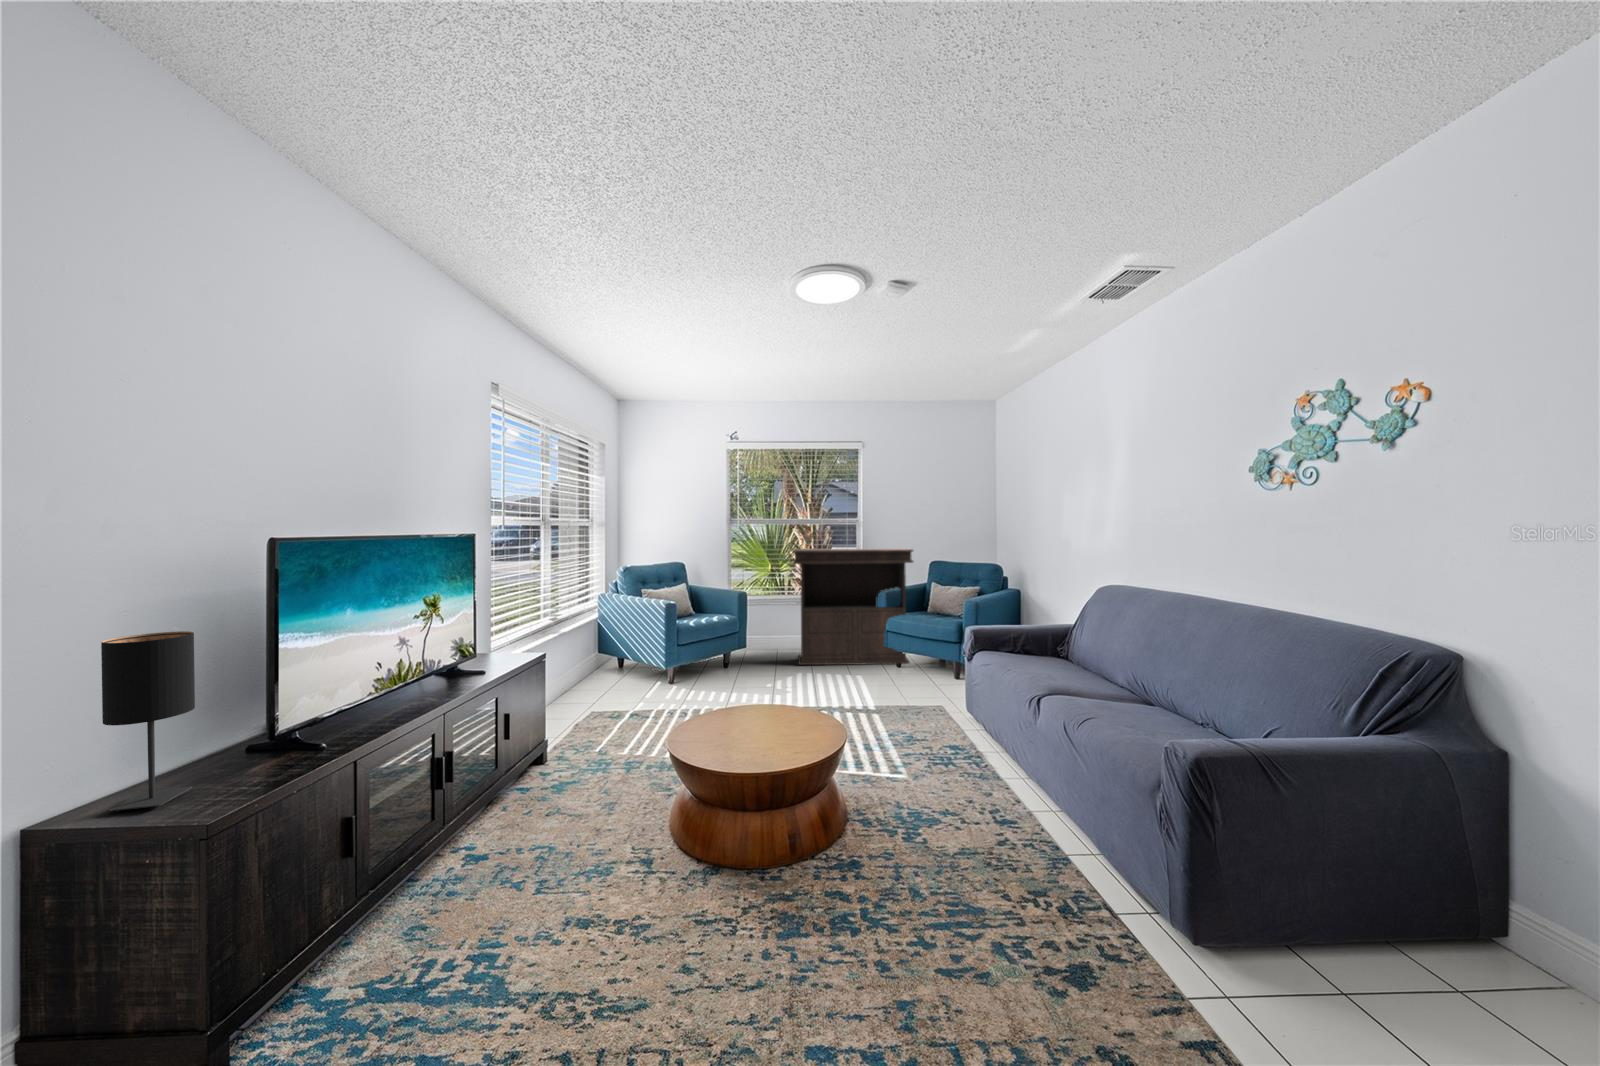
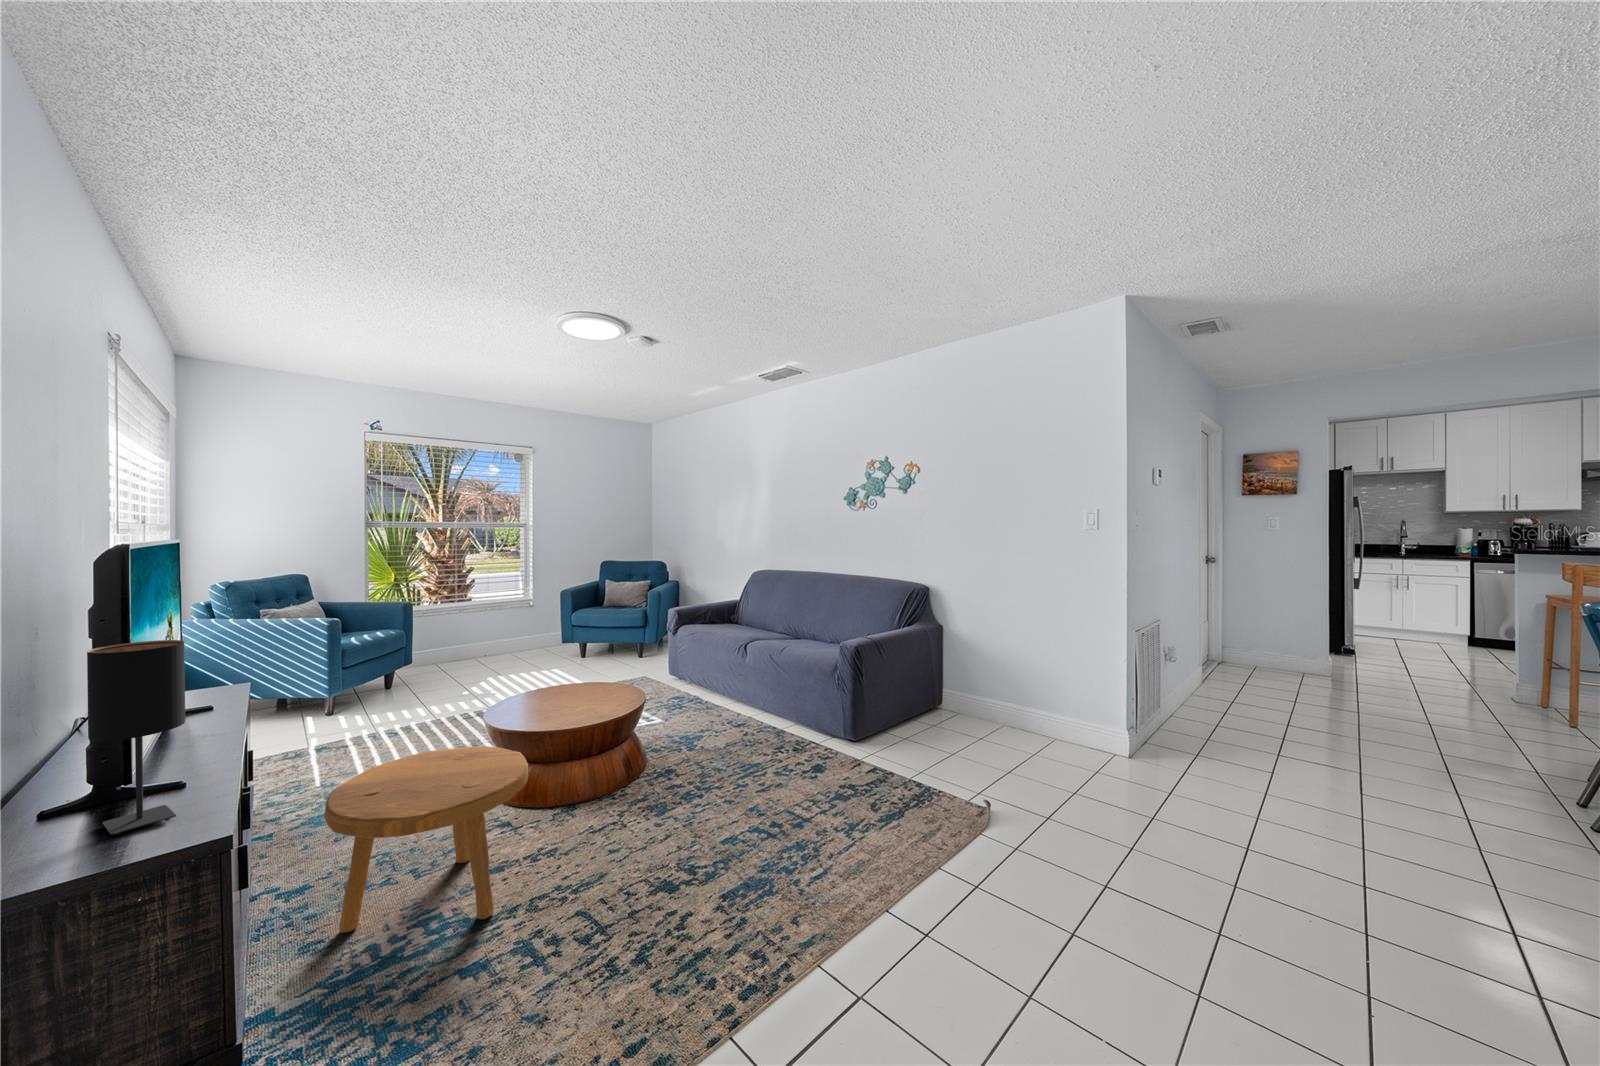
console table: present [793,548,913,665] -> none [461,549,593,673]
footstool: none [380,765,603,1008] -> present [324,746,528,933]

